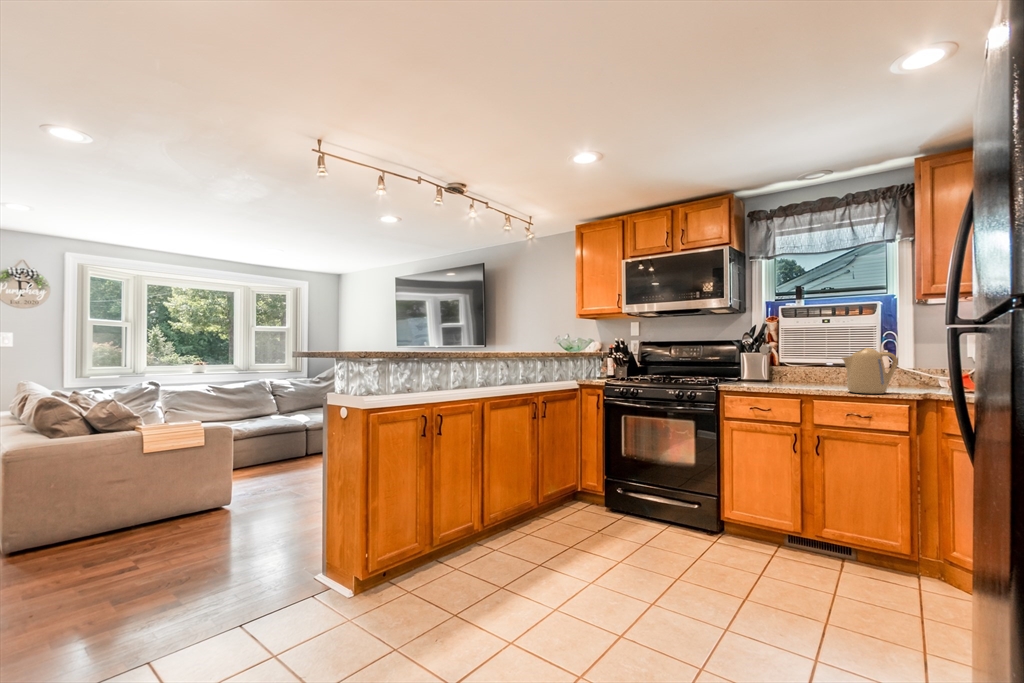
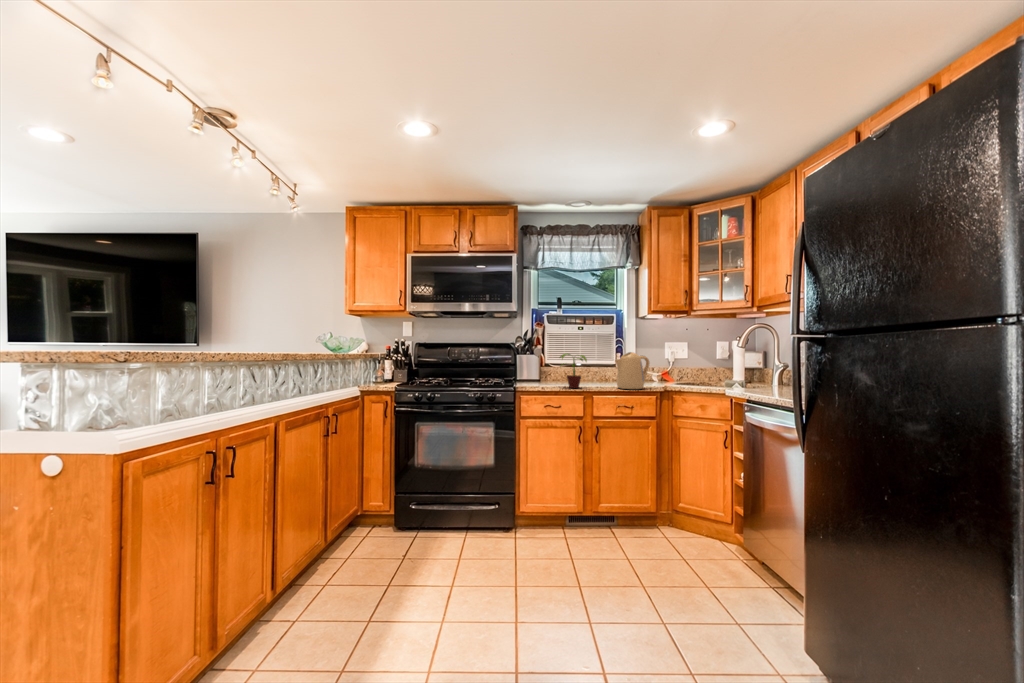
potted plant: none [768,351,805,390] -> present [560,353,587,388]

